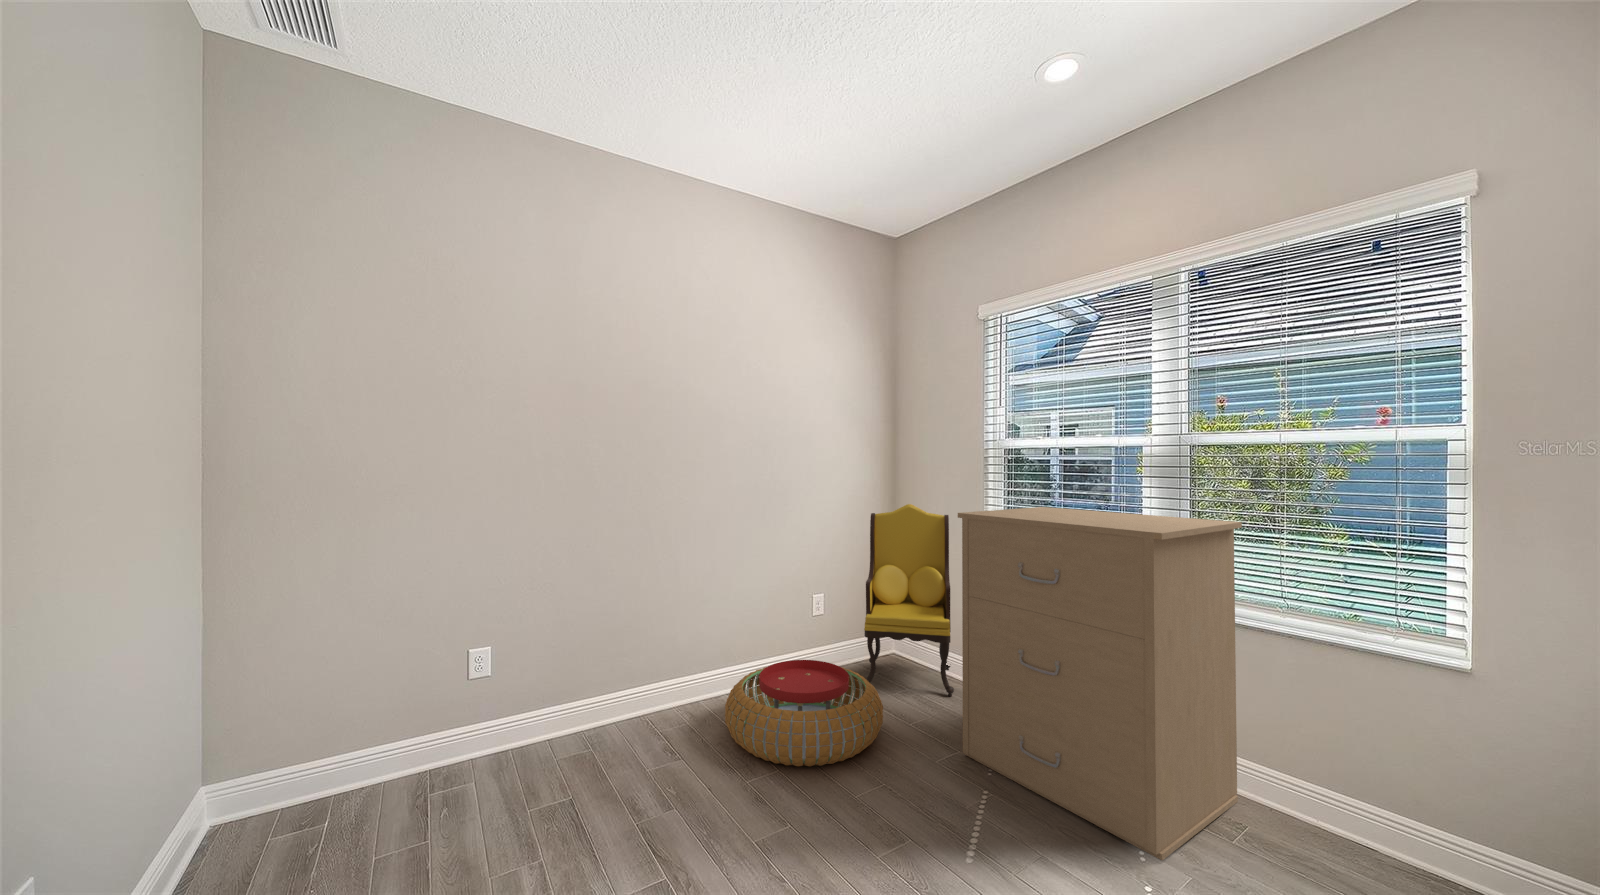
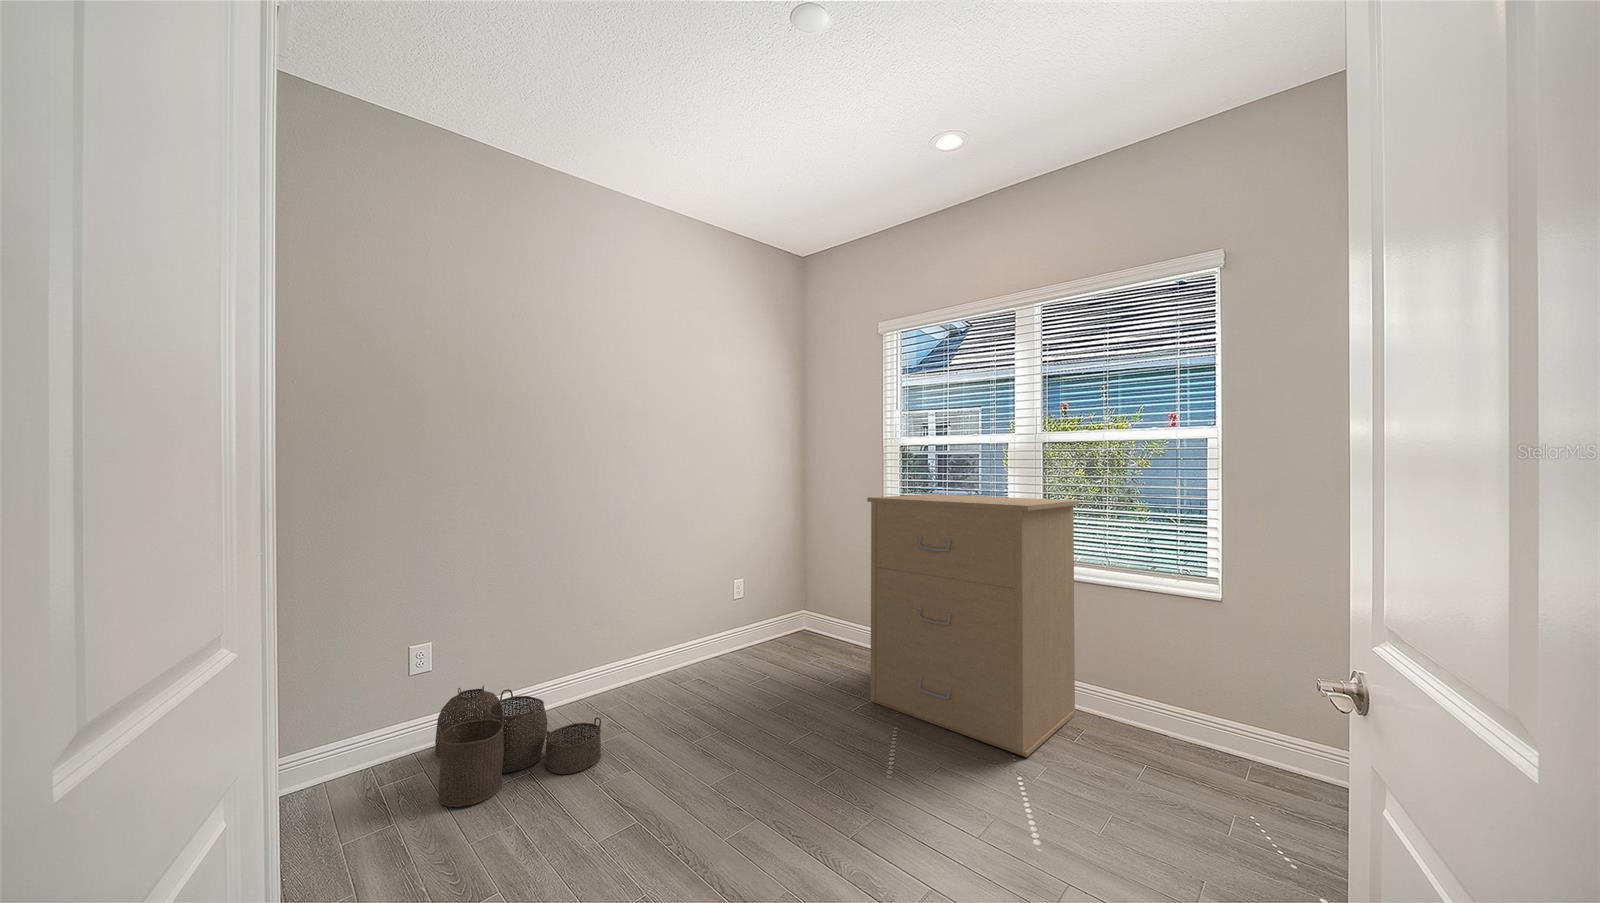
armchair: present [864,504,954,696] -> none [777,496,857,660]
pouf: present [725,660,883,766] -> none [660,634,803,723]
woven basket: none [481,703,651,839] -> present [435,685,601,807]

